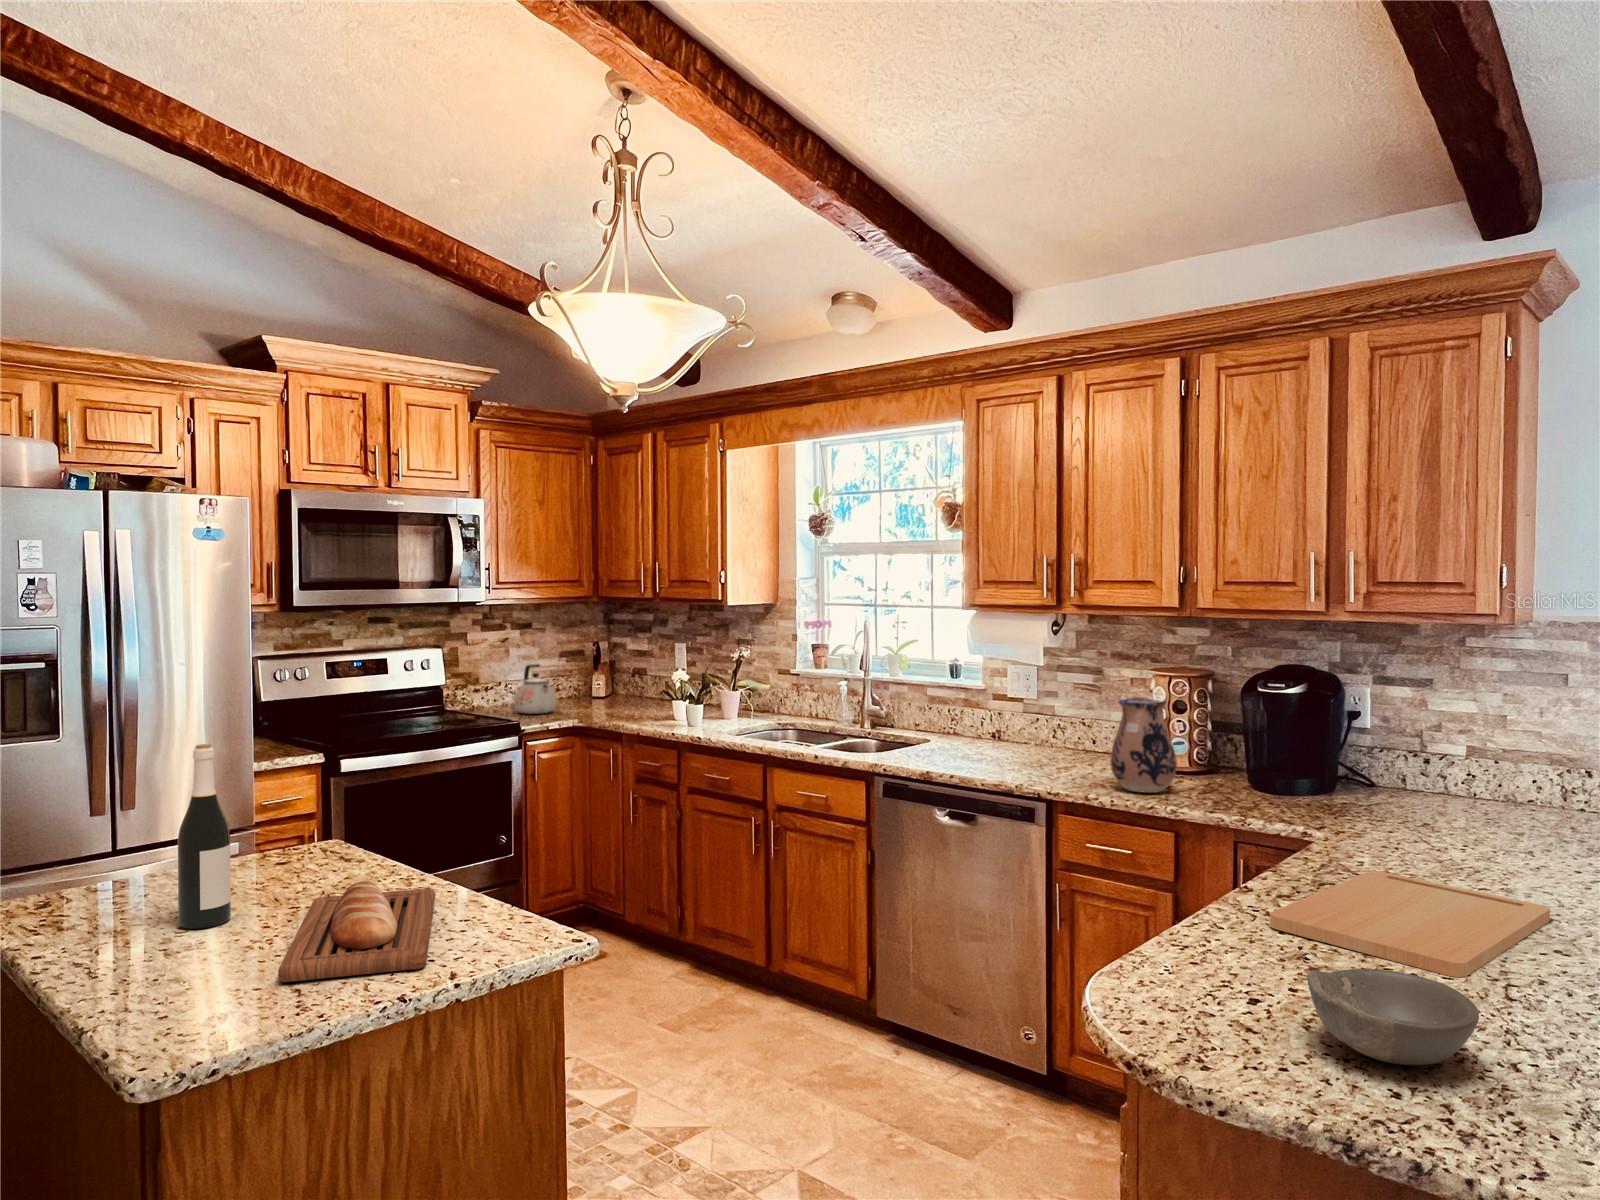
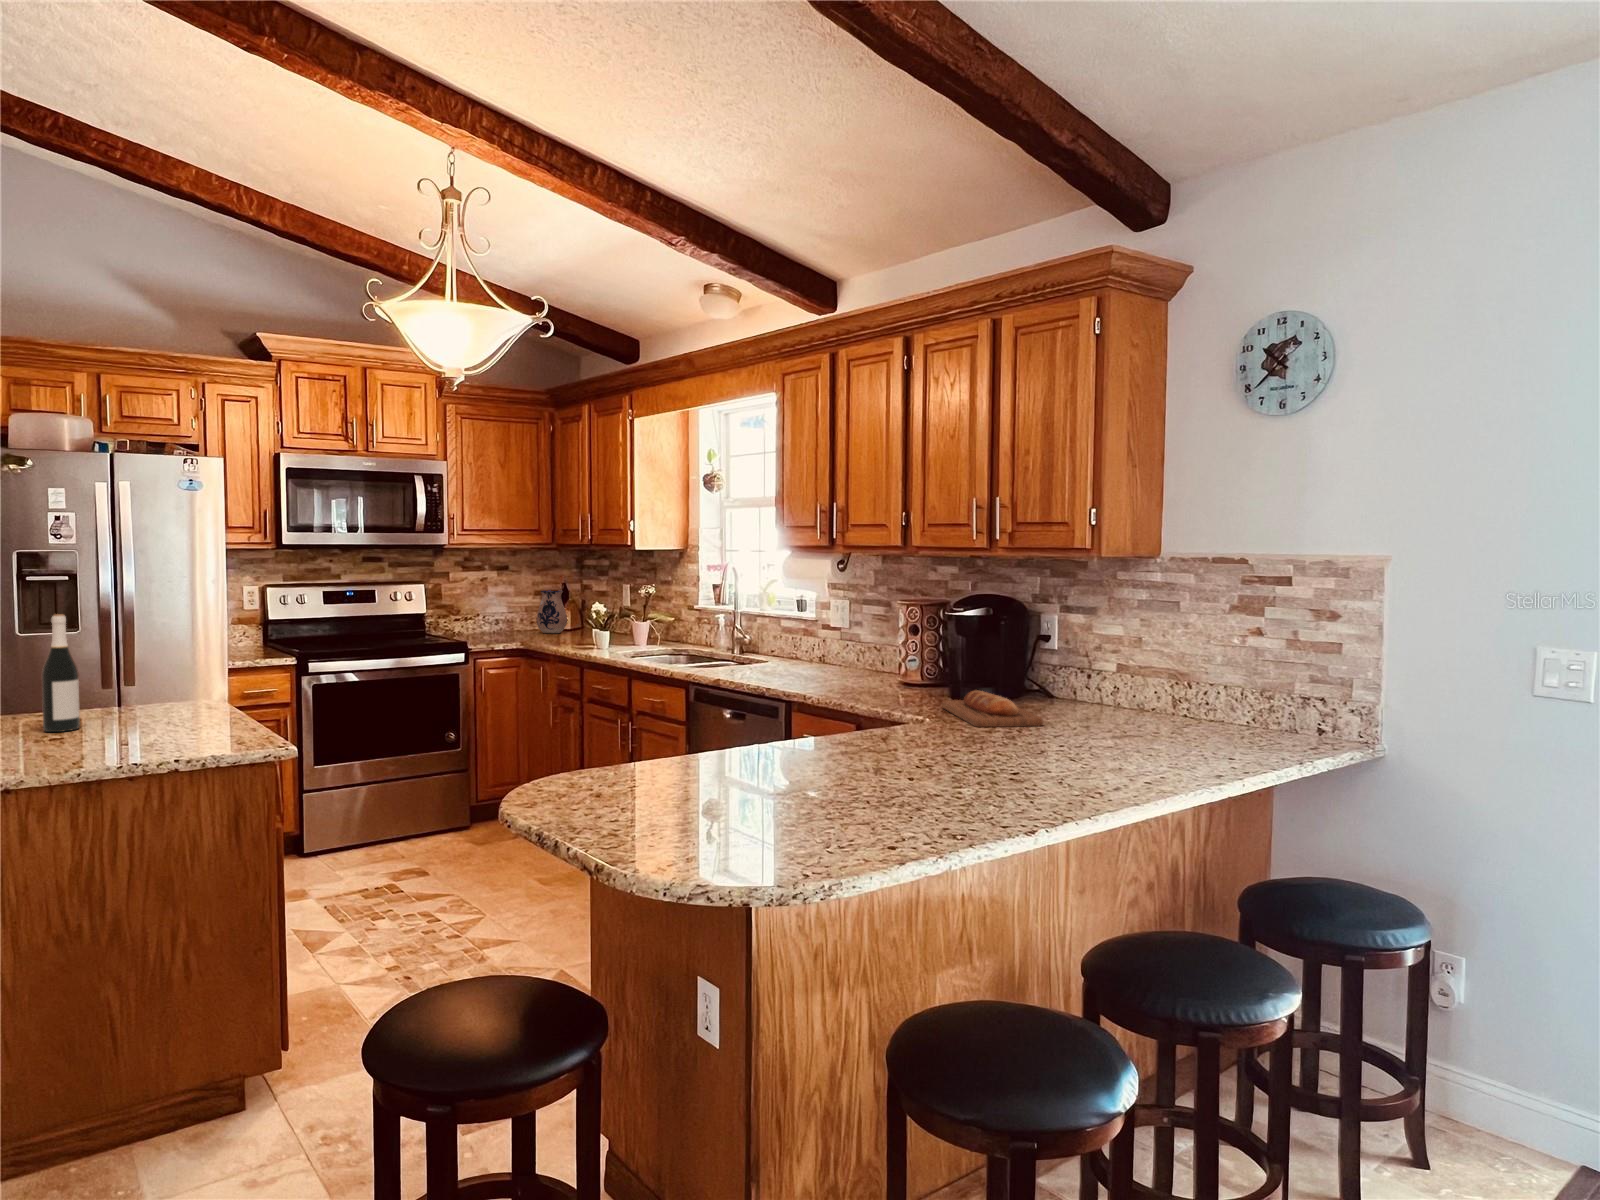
kettle: present [514,664,557,714] -> none [484,599,520,639]
ceramic pitcher: present [1110,698,1177,793] -> present [537,590,567,633]
cutting board: present [1270,871,1550,977] -> none [729,737,949,787]
bread loaf: present [278,881,435,982] -> present [942,690,1043,727]
bowl: present [1307,969,1479,1065] -> none [585,759,685,814]

